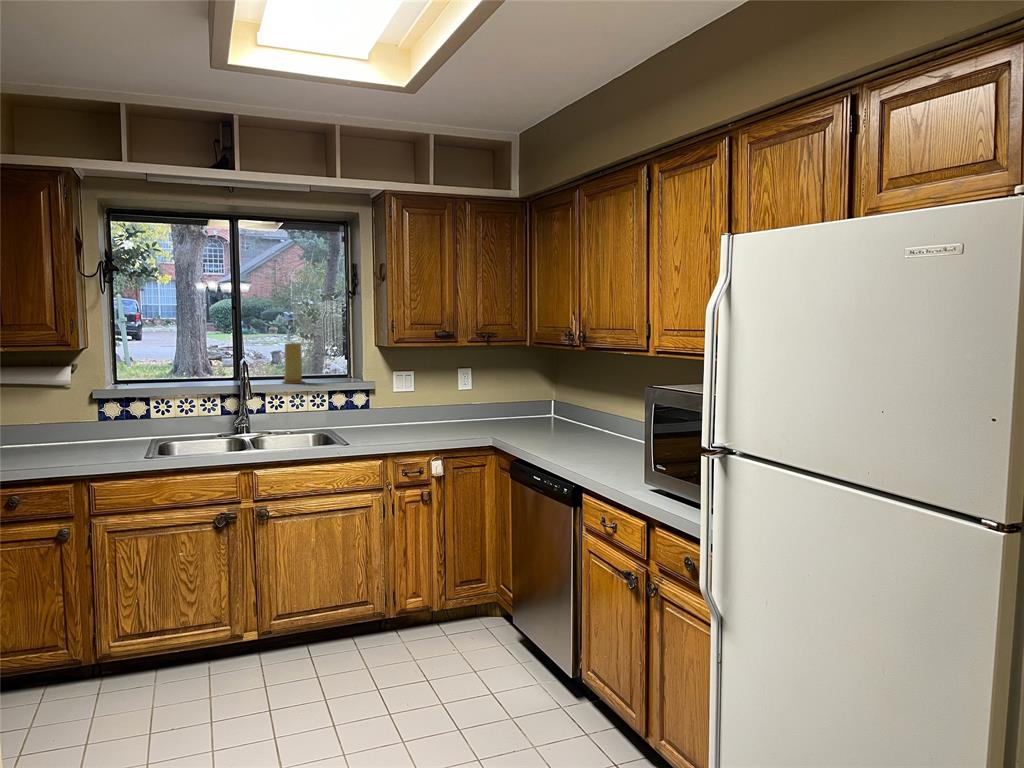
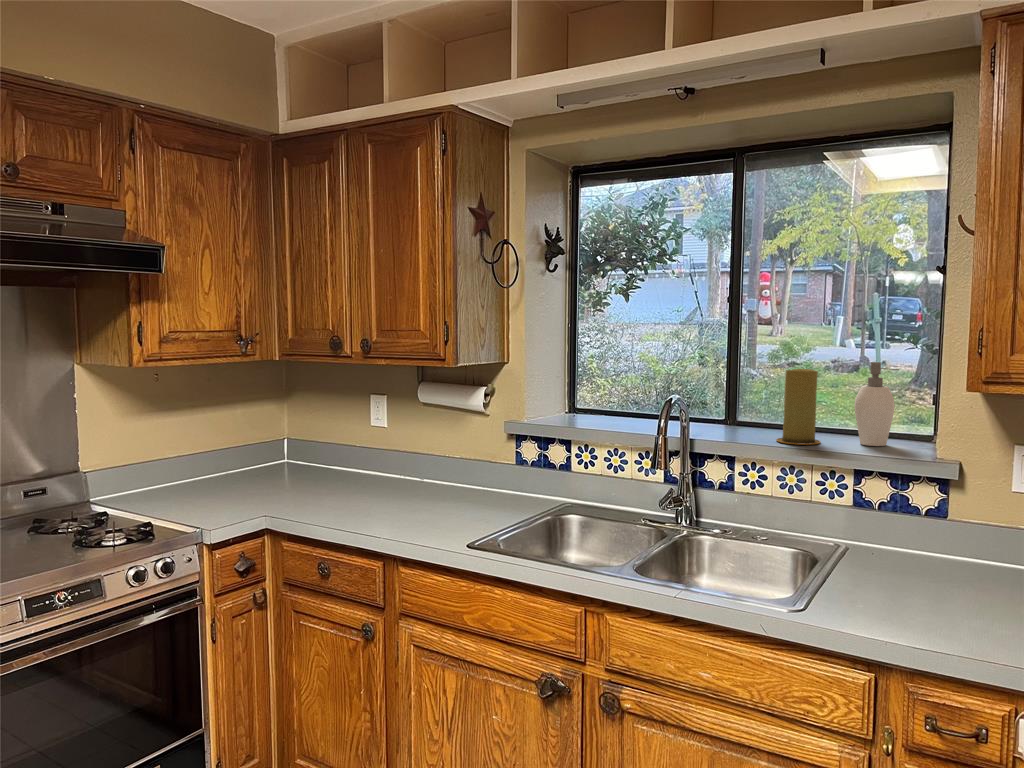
soap dispenser: none [318,338,340,381] -> present [855,362,899,446]

